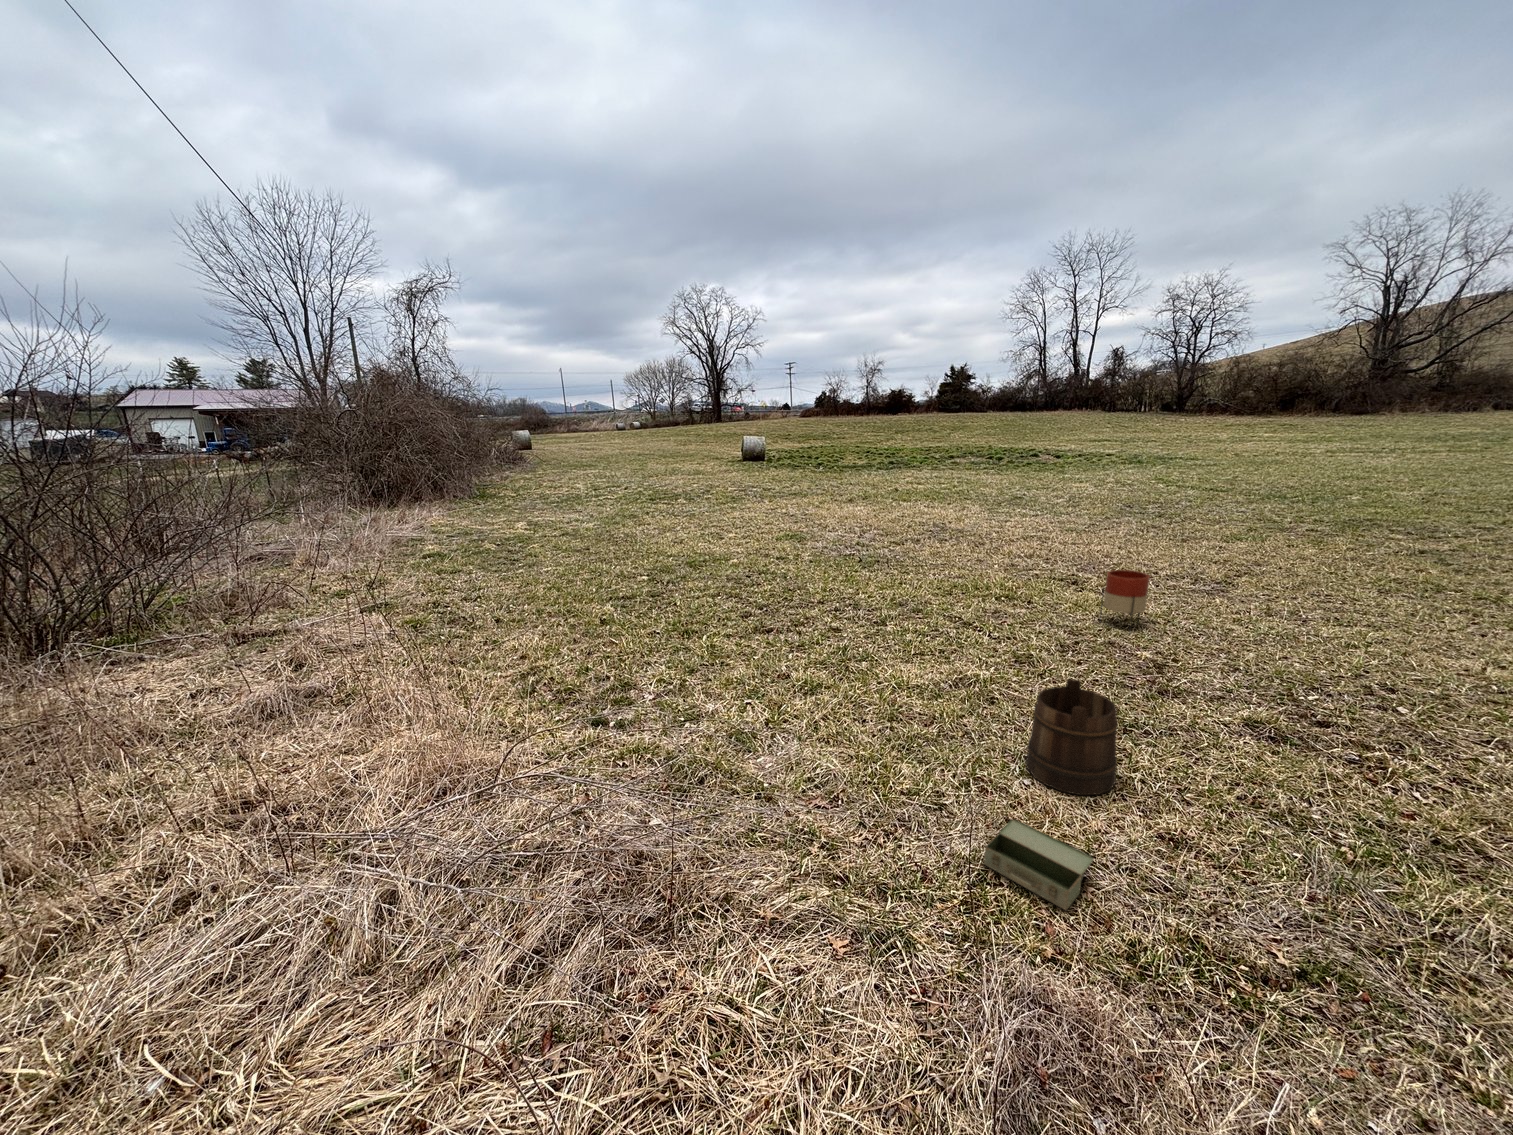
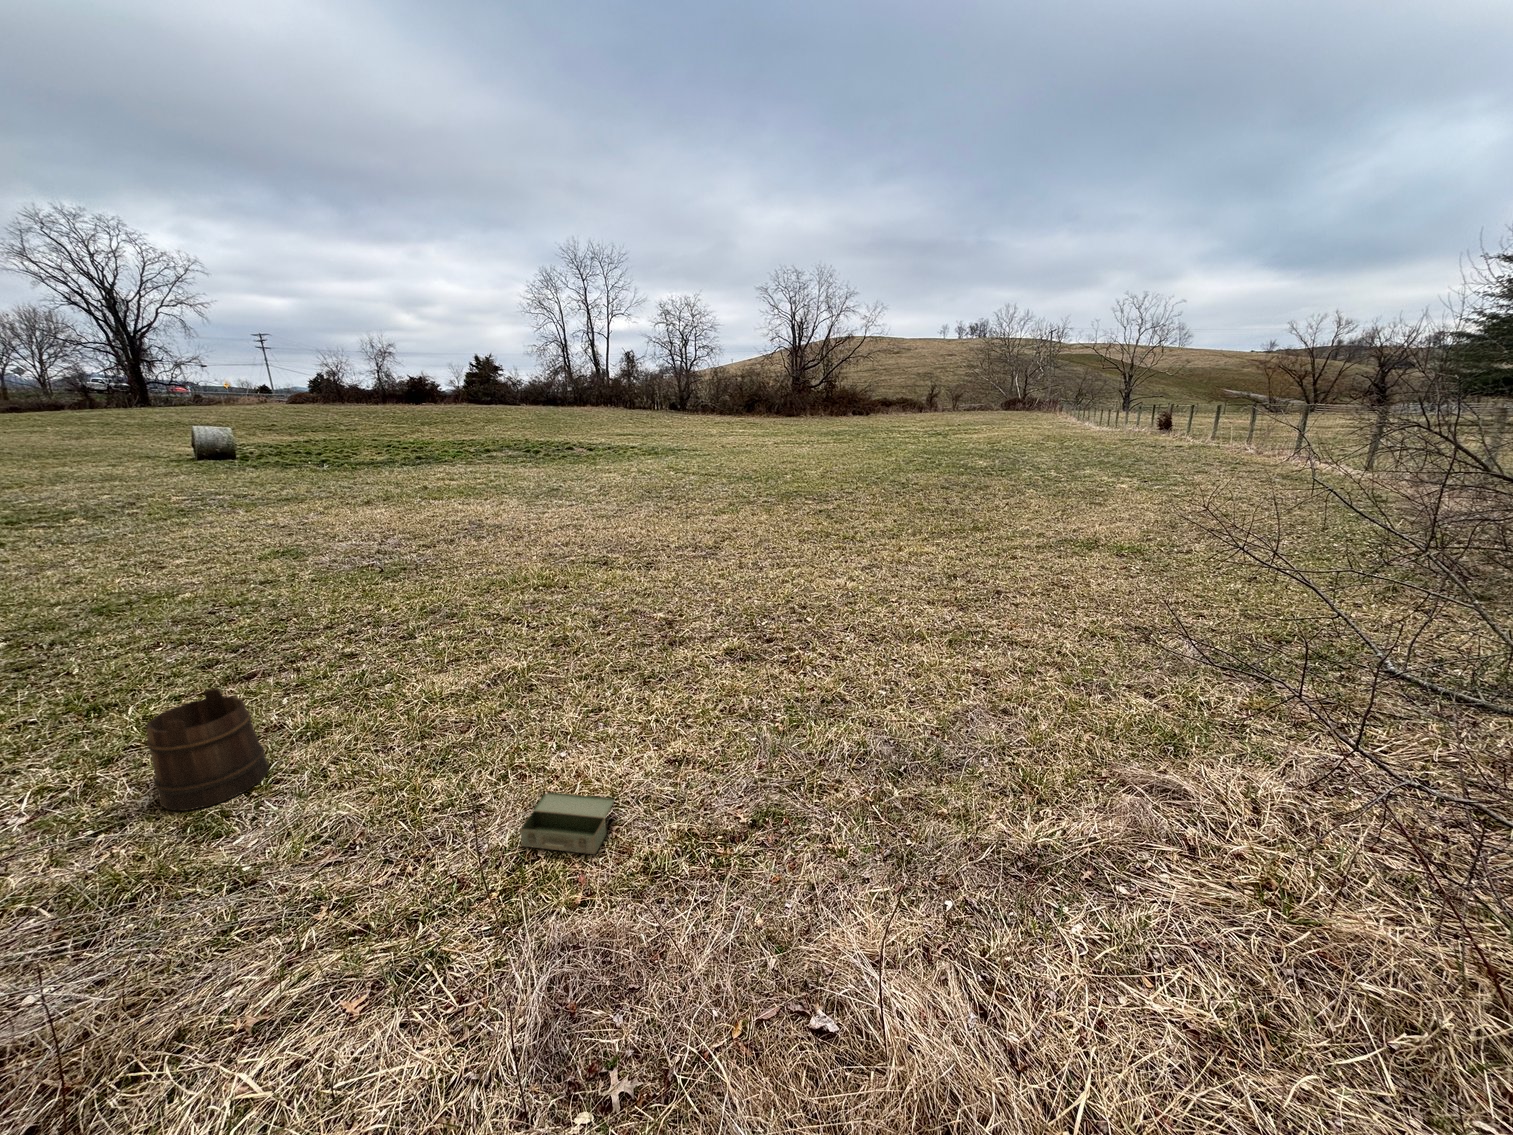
planter: present [1099,570,1149,633] -> none [622,546,656,600]
bucket: present [1026,679,1118,795] -> present [146,689,269,811]

